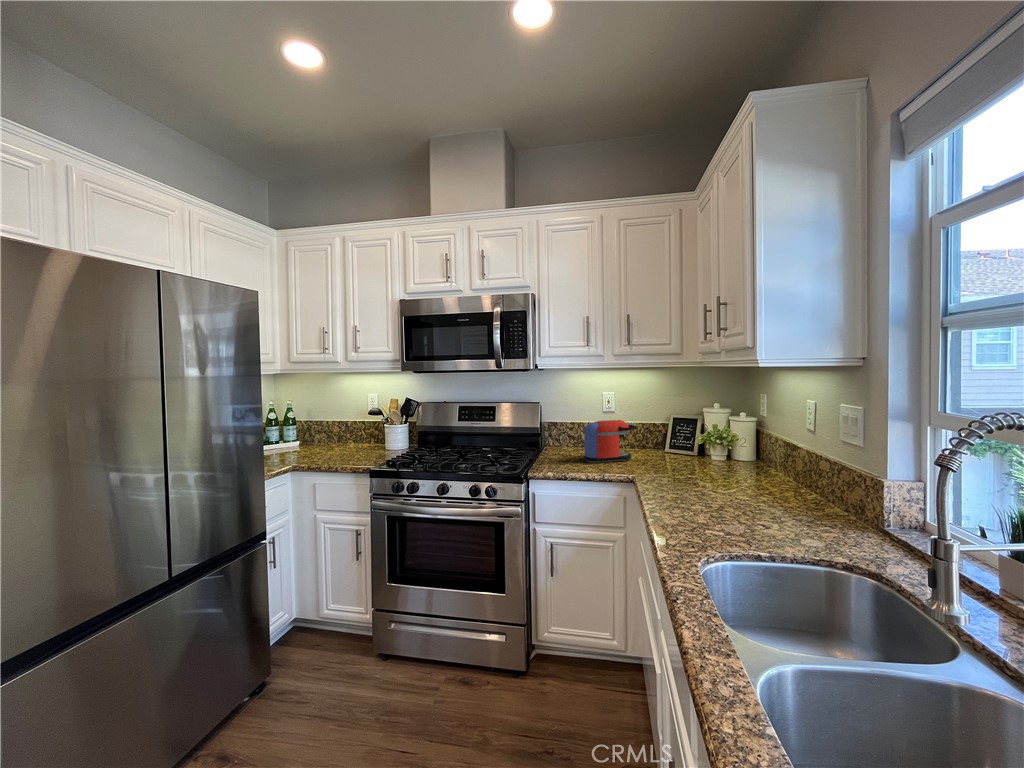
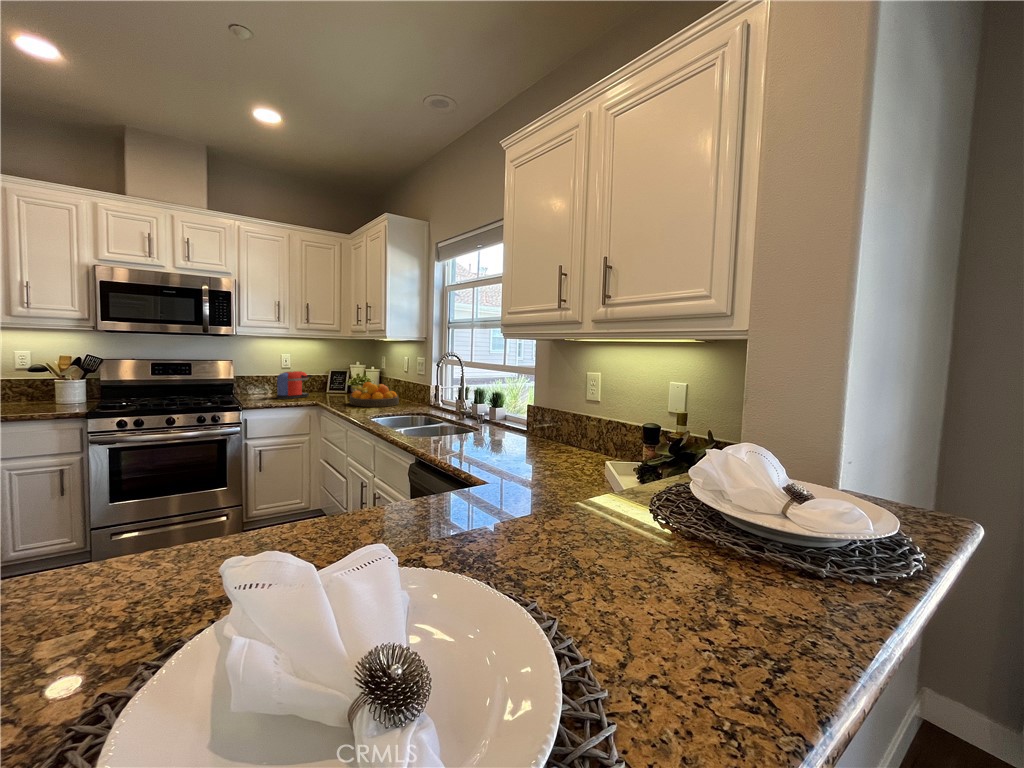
fruit bowl: none [681,452,792,518] -> present [349,382,399,407]

